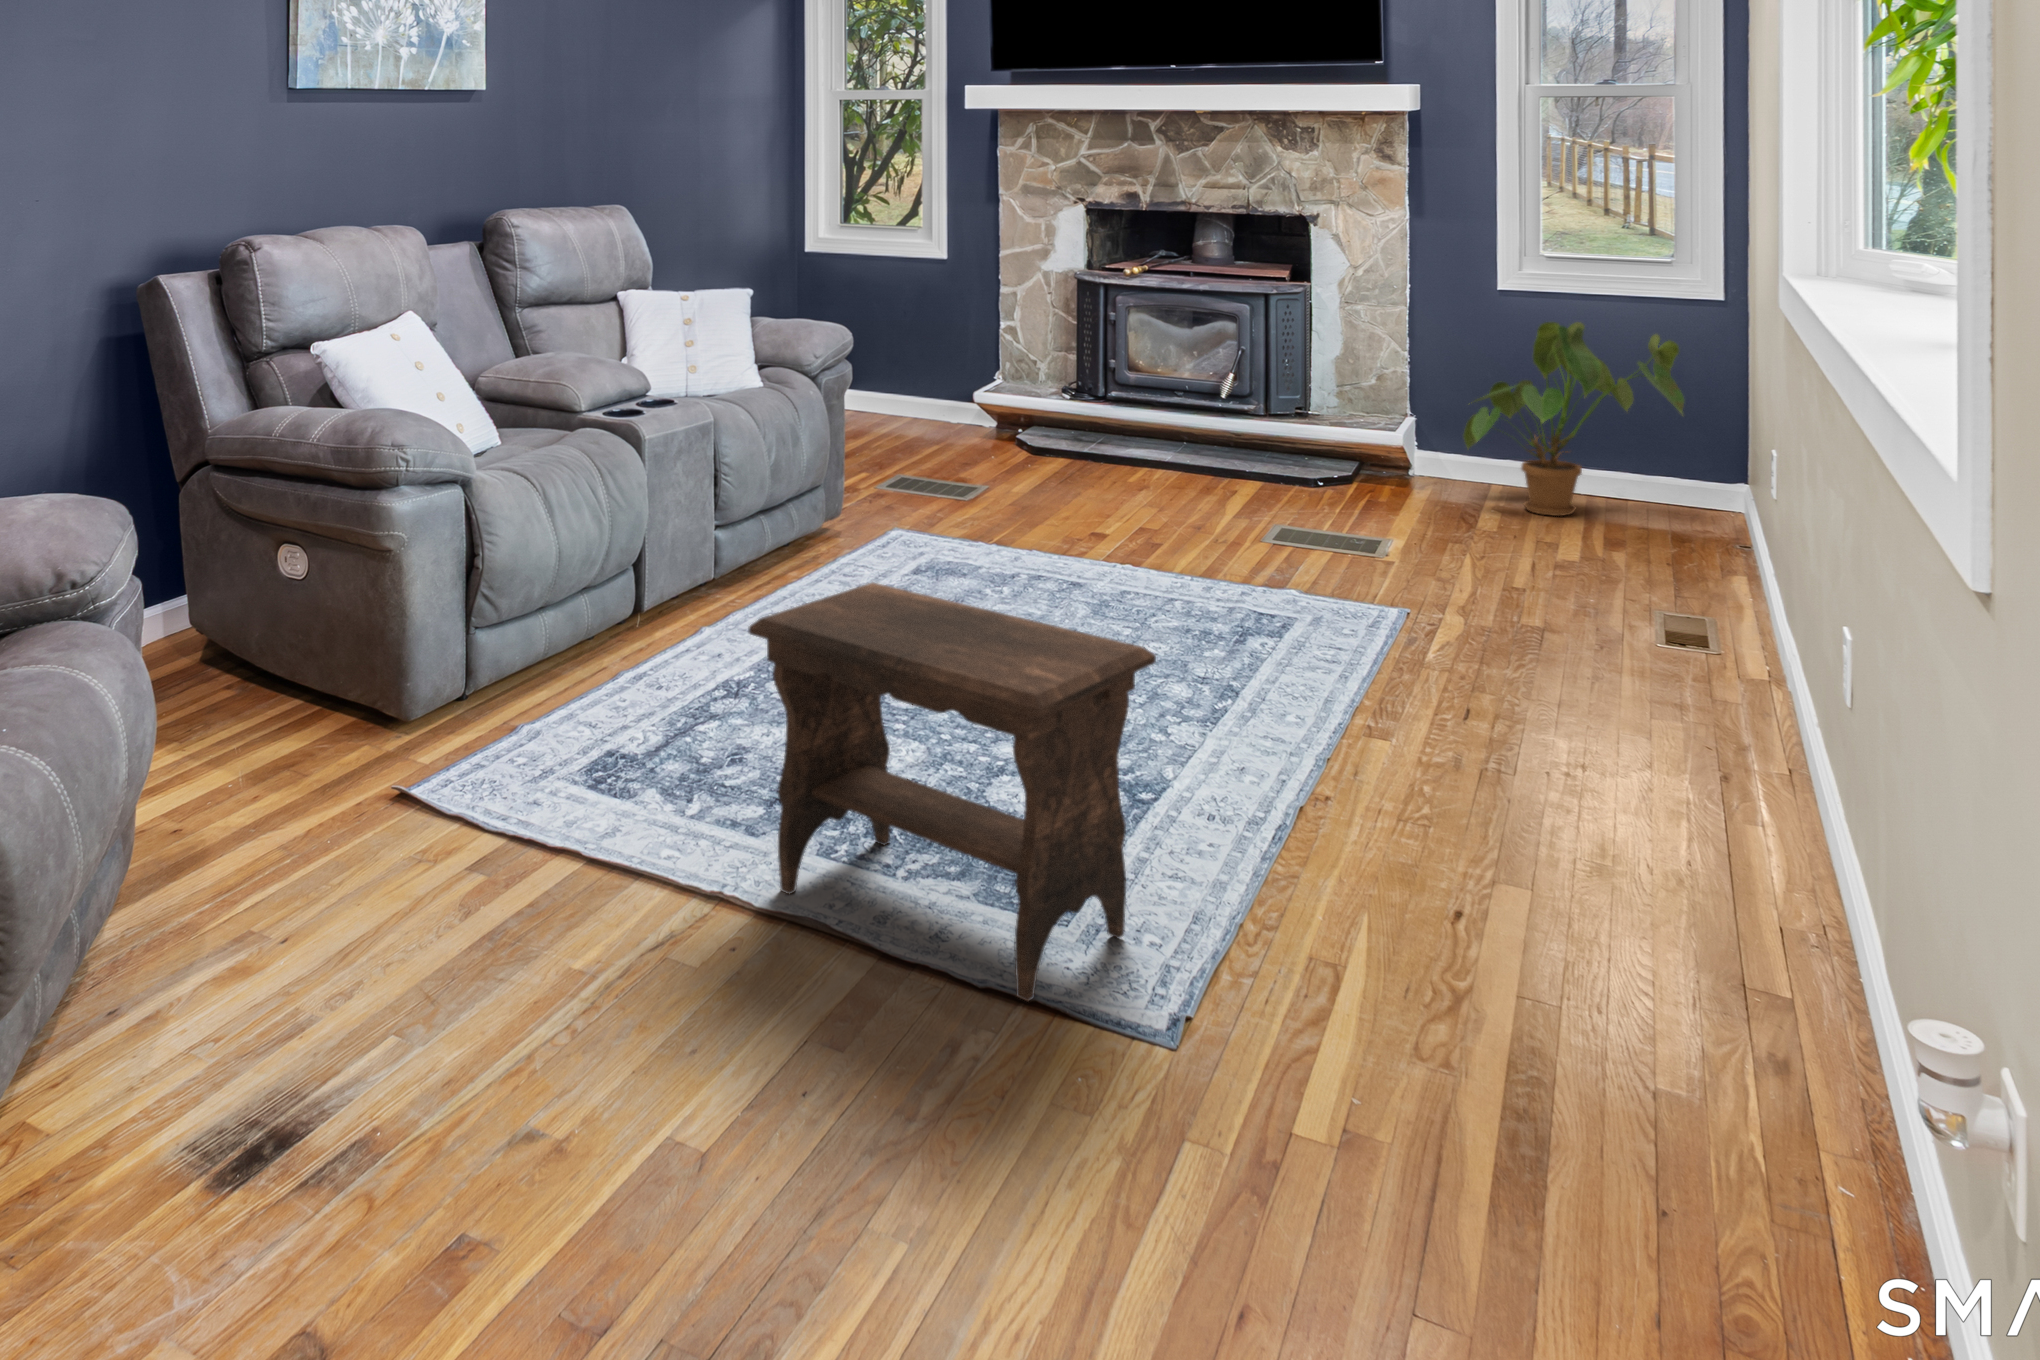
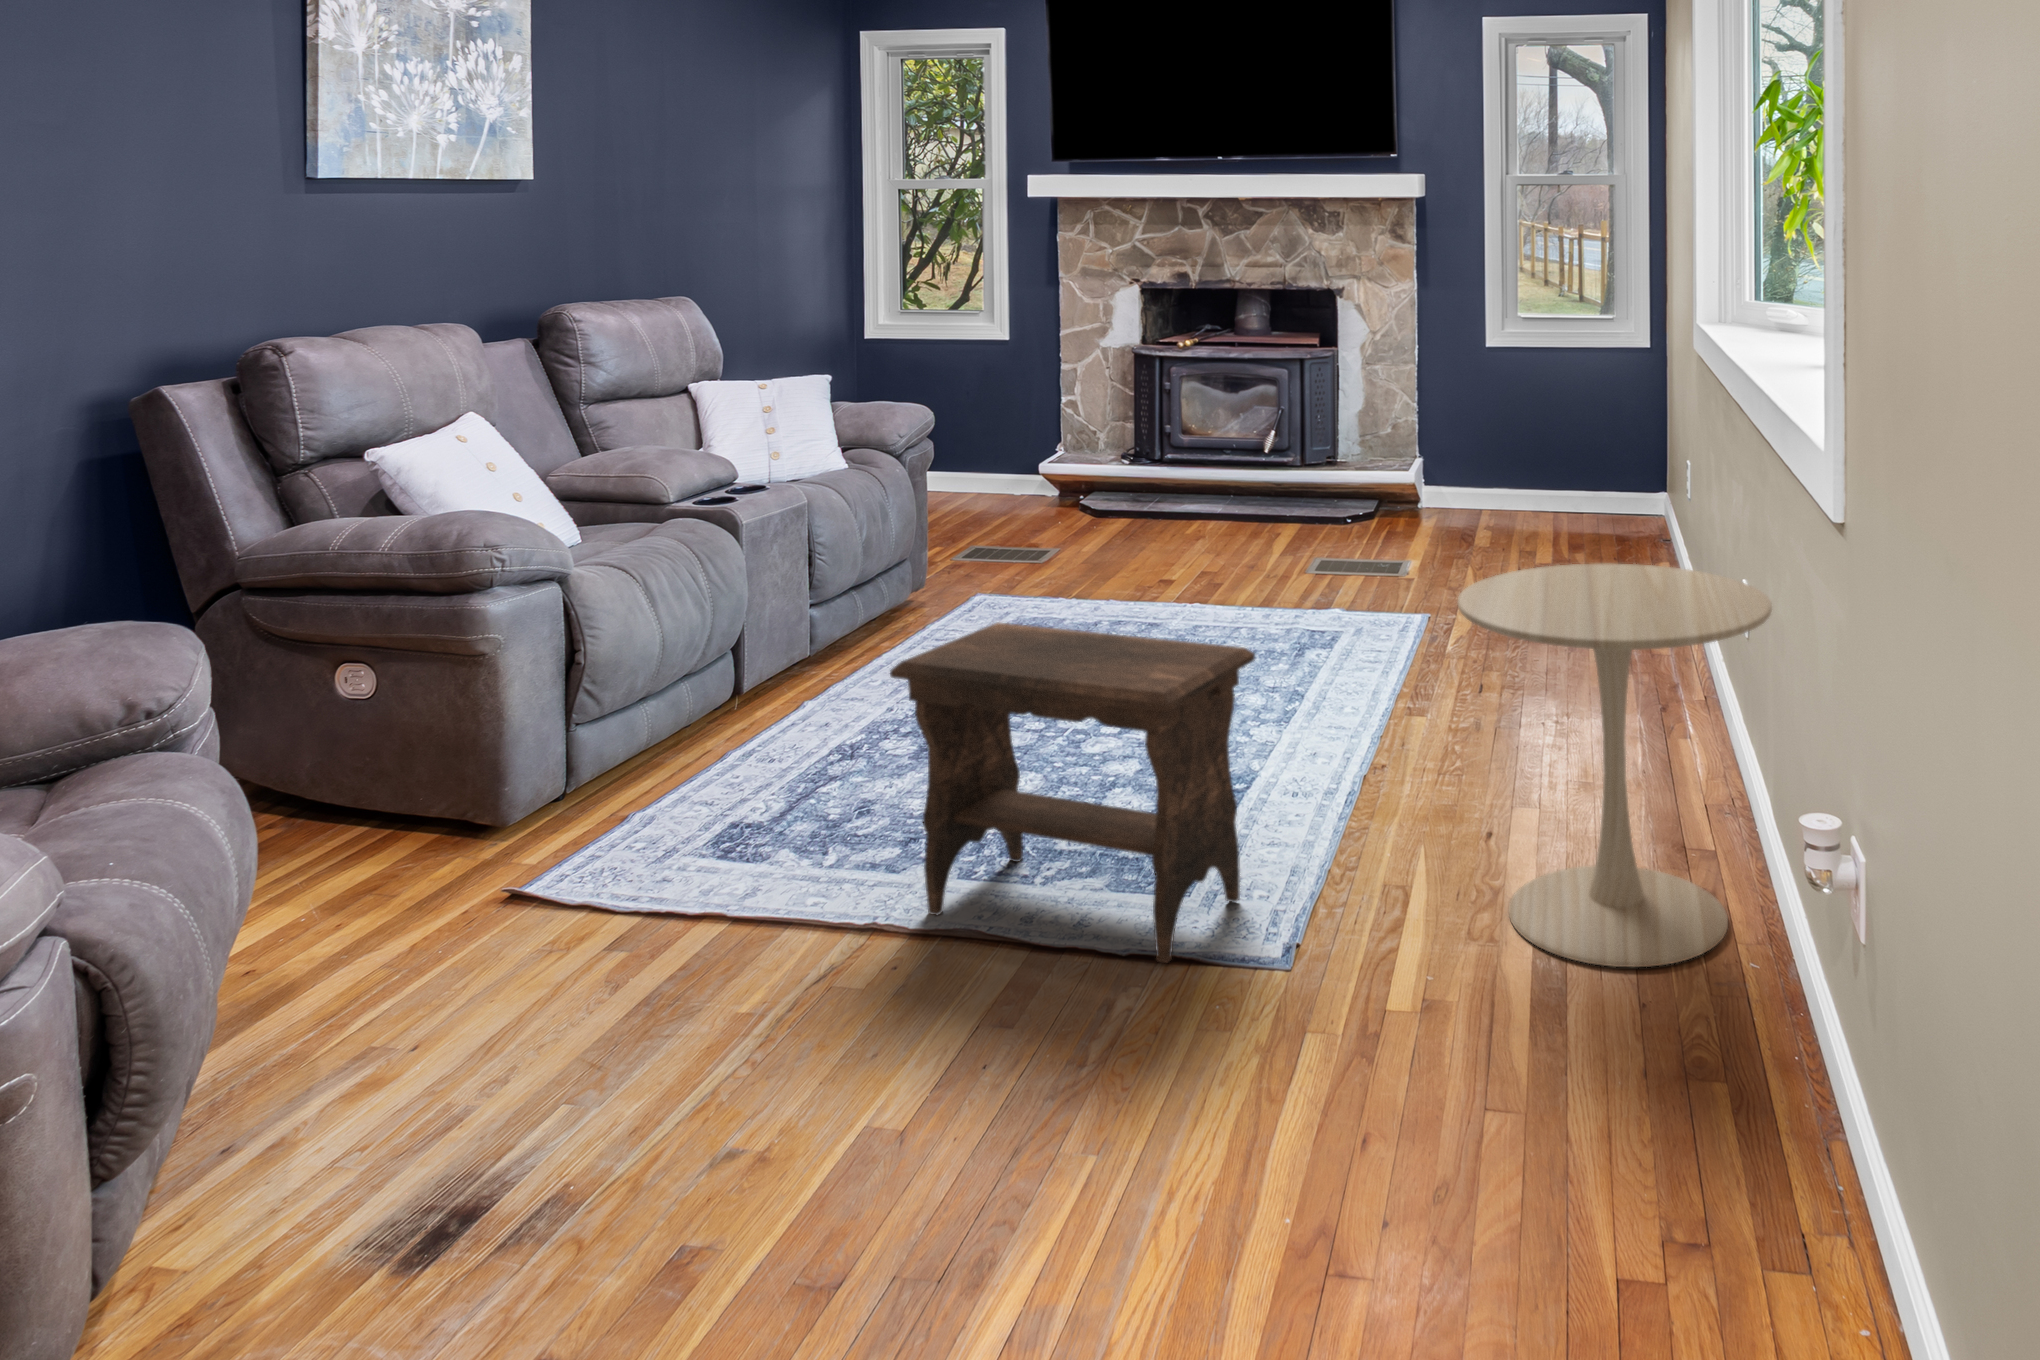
house plant: present [1464,322,1684,516] -> none [1466,369,1629,531]
side table: none [1416,587,1881,1133] -> present [1458,564,1772,967]

